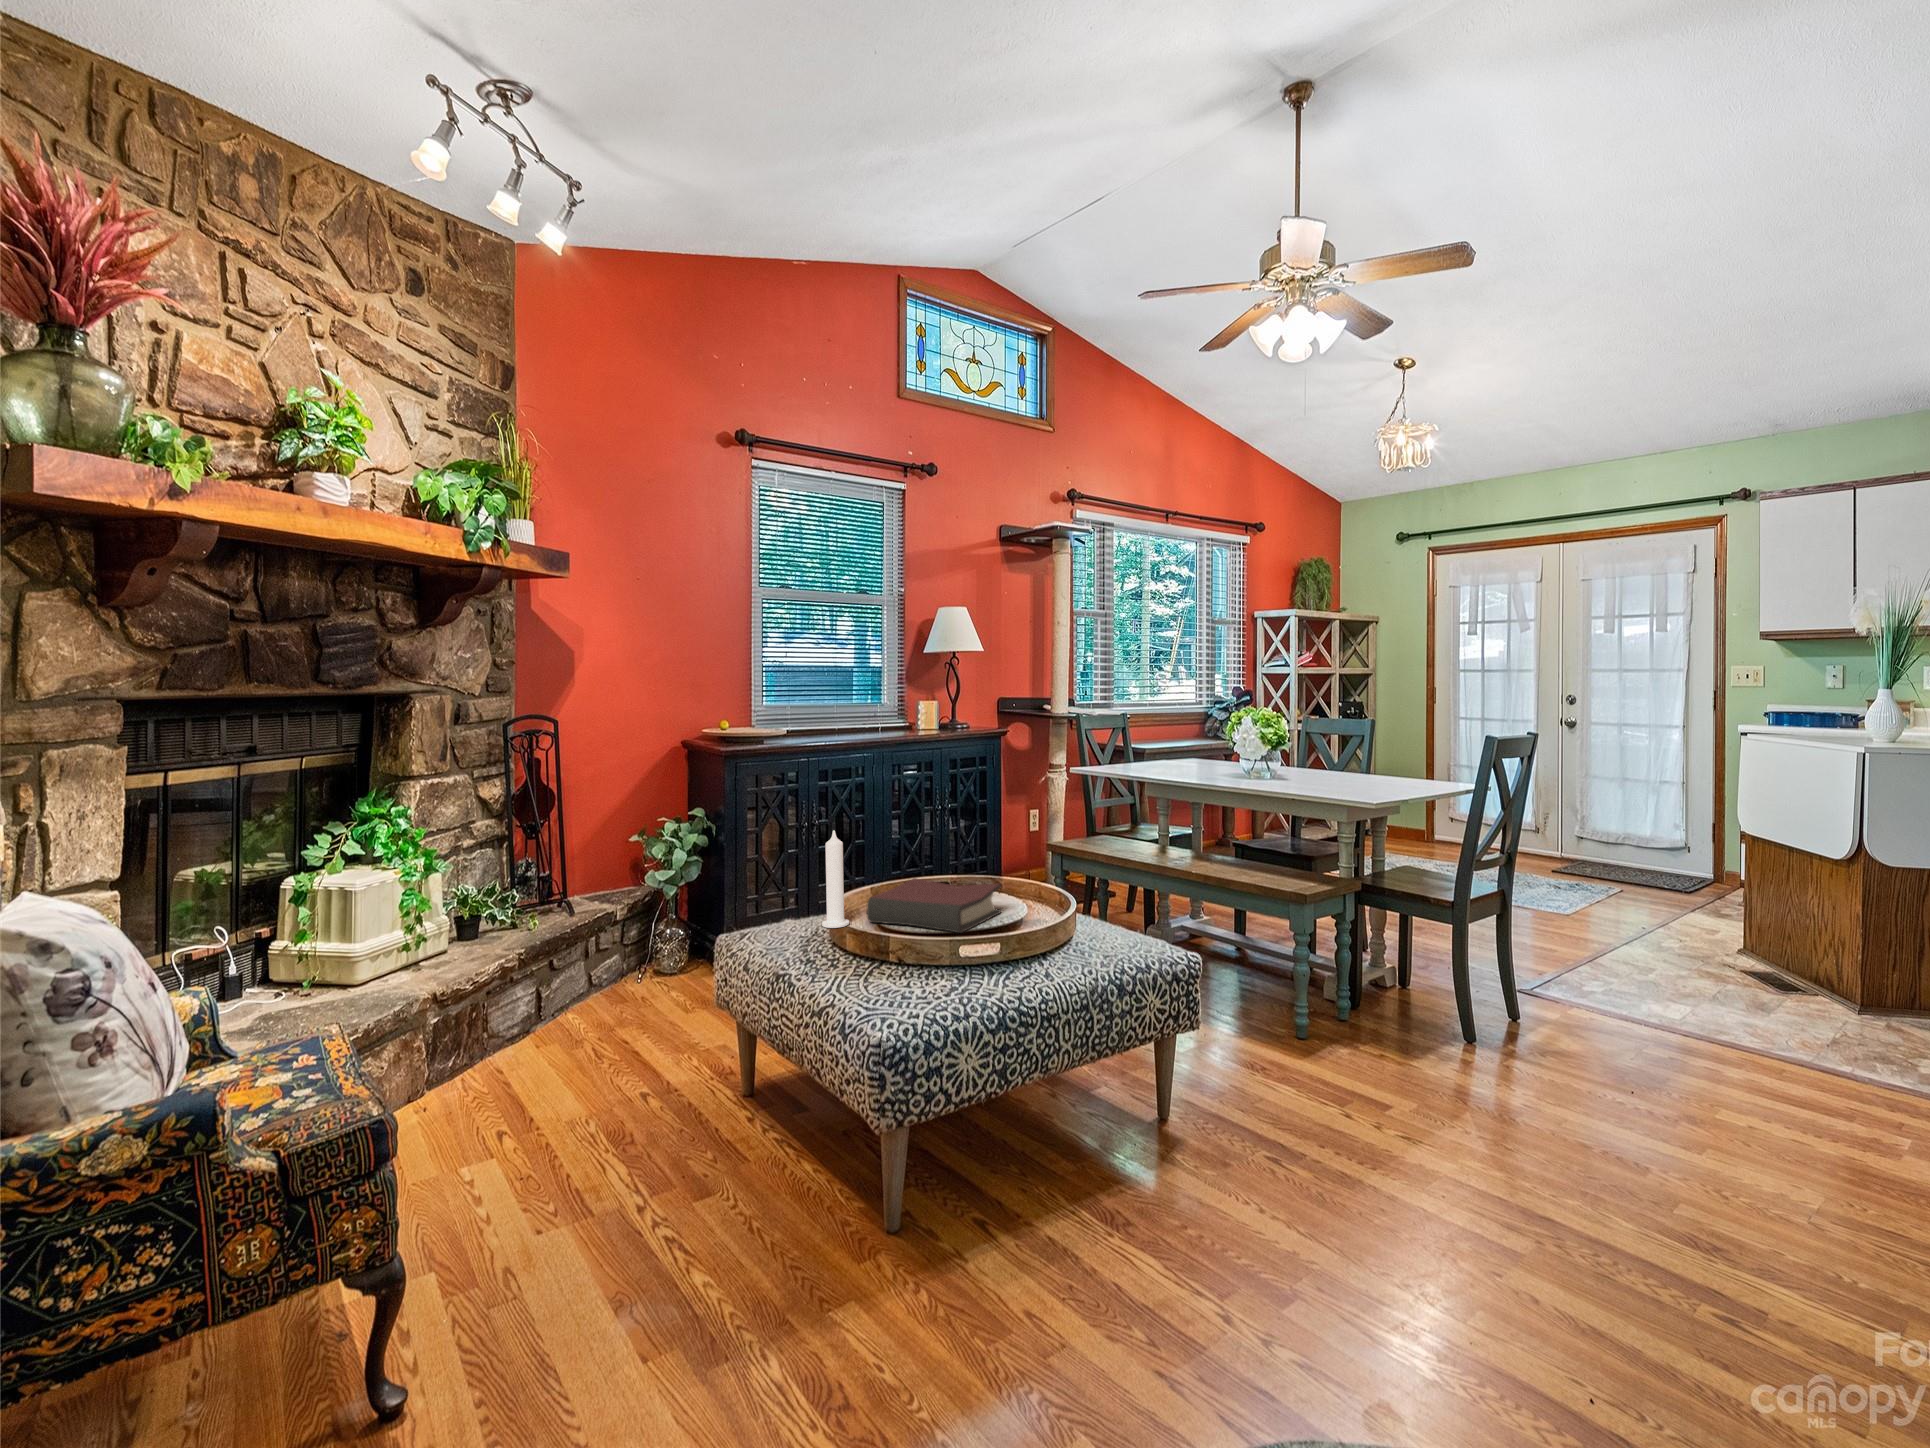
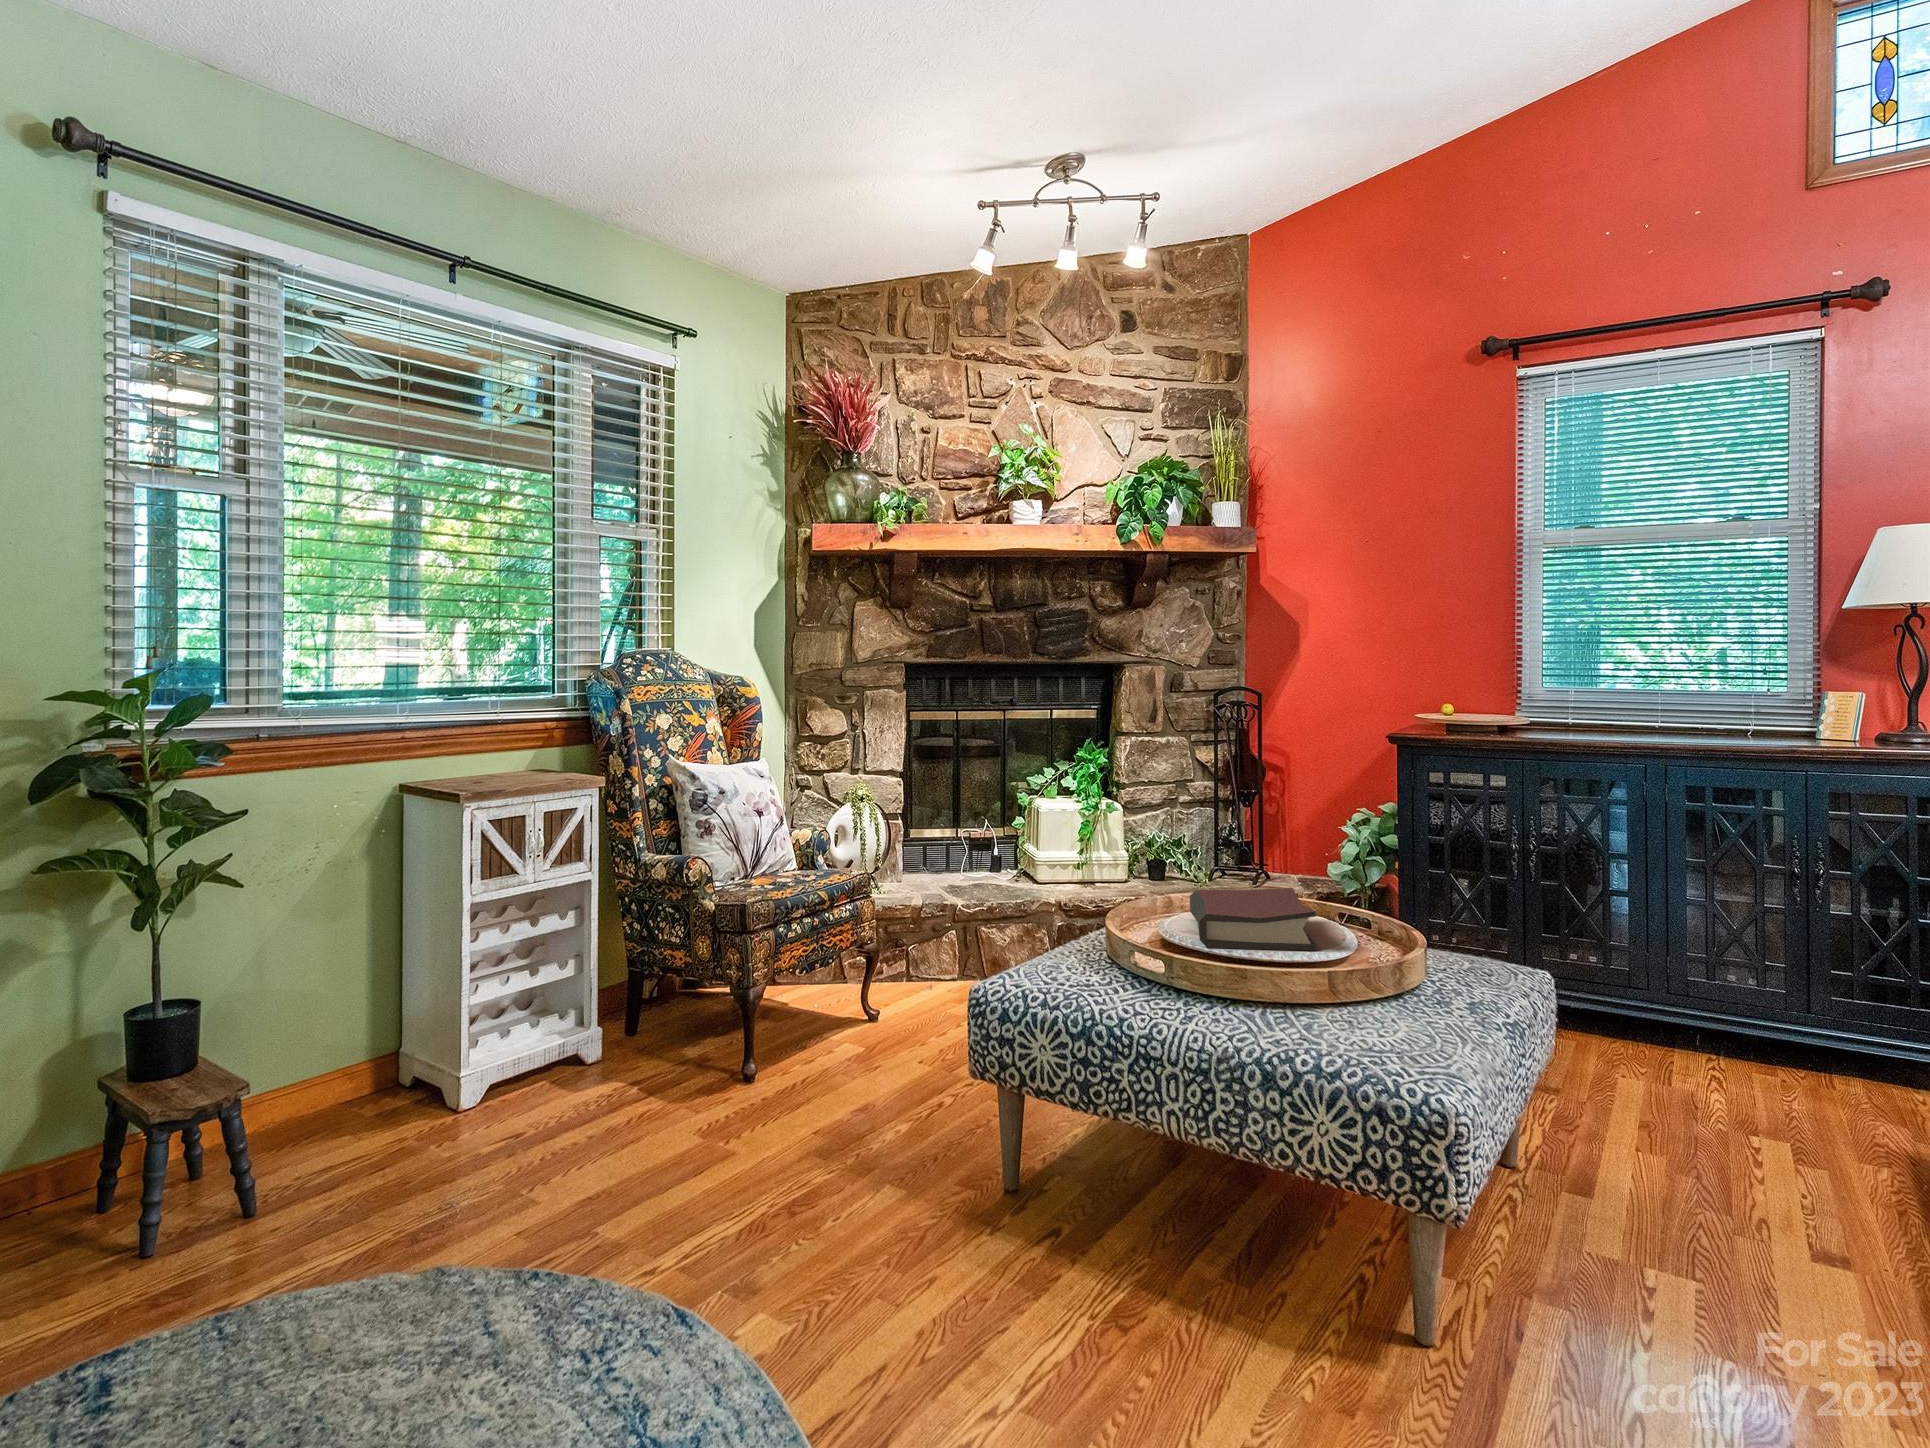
candle: present [822,830,849,928] -> none [1158,809,1188,914]

